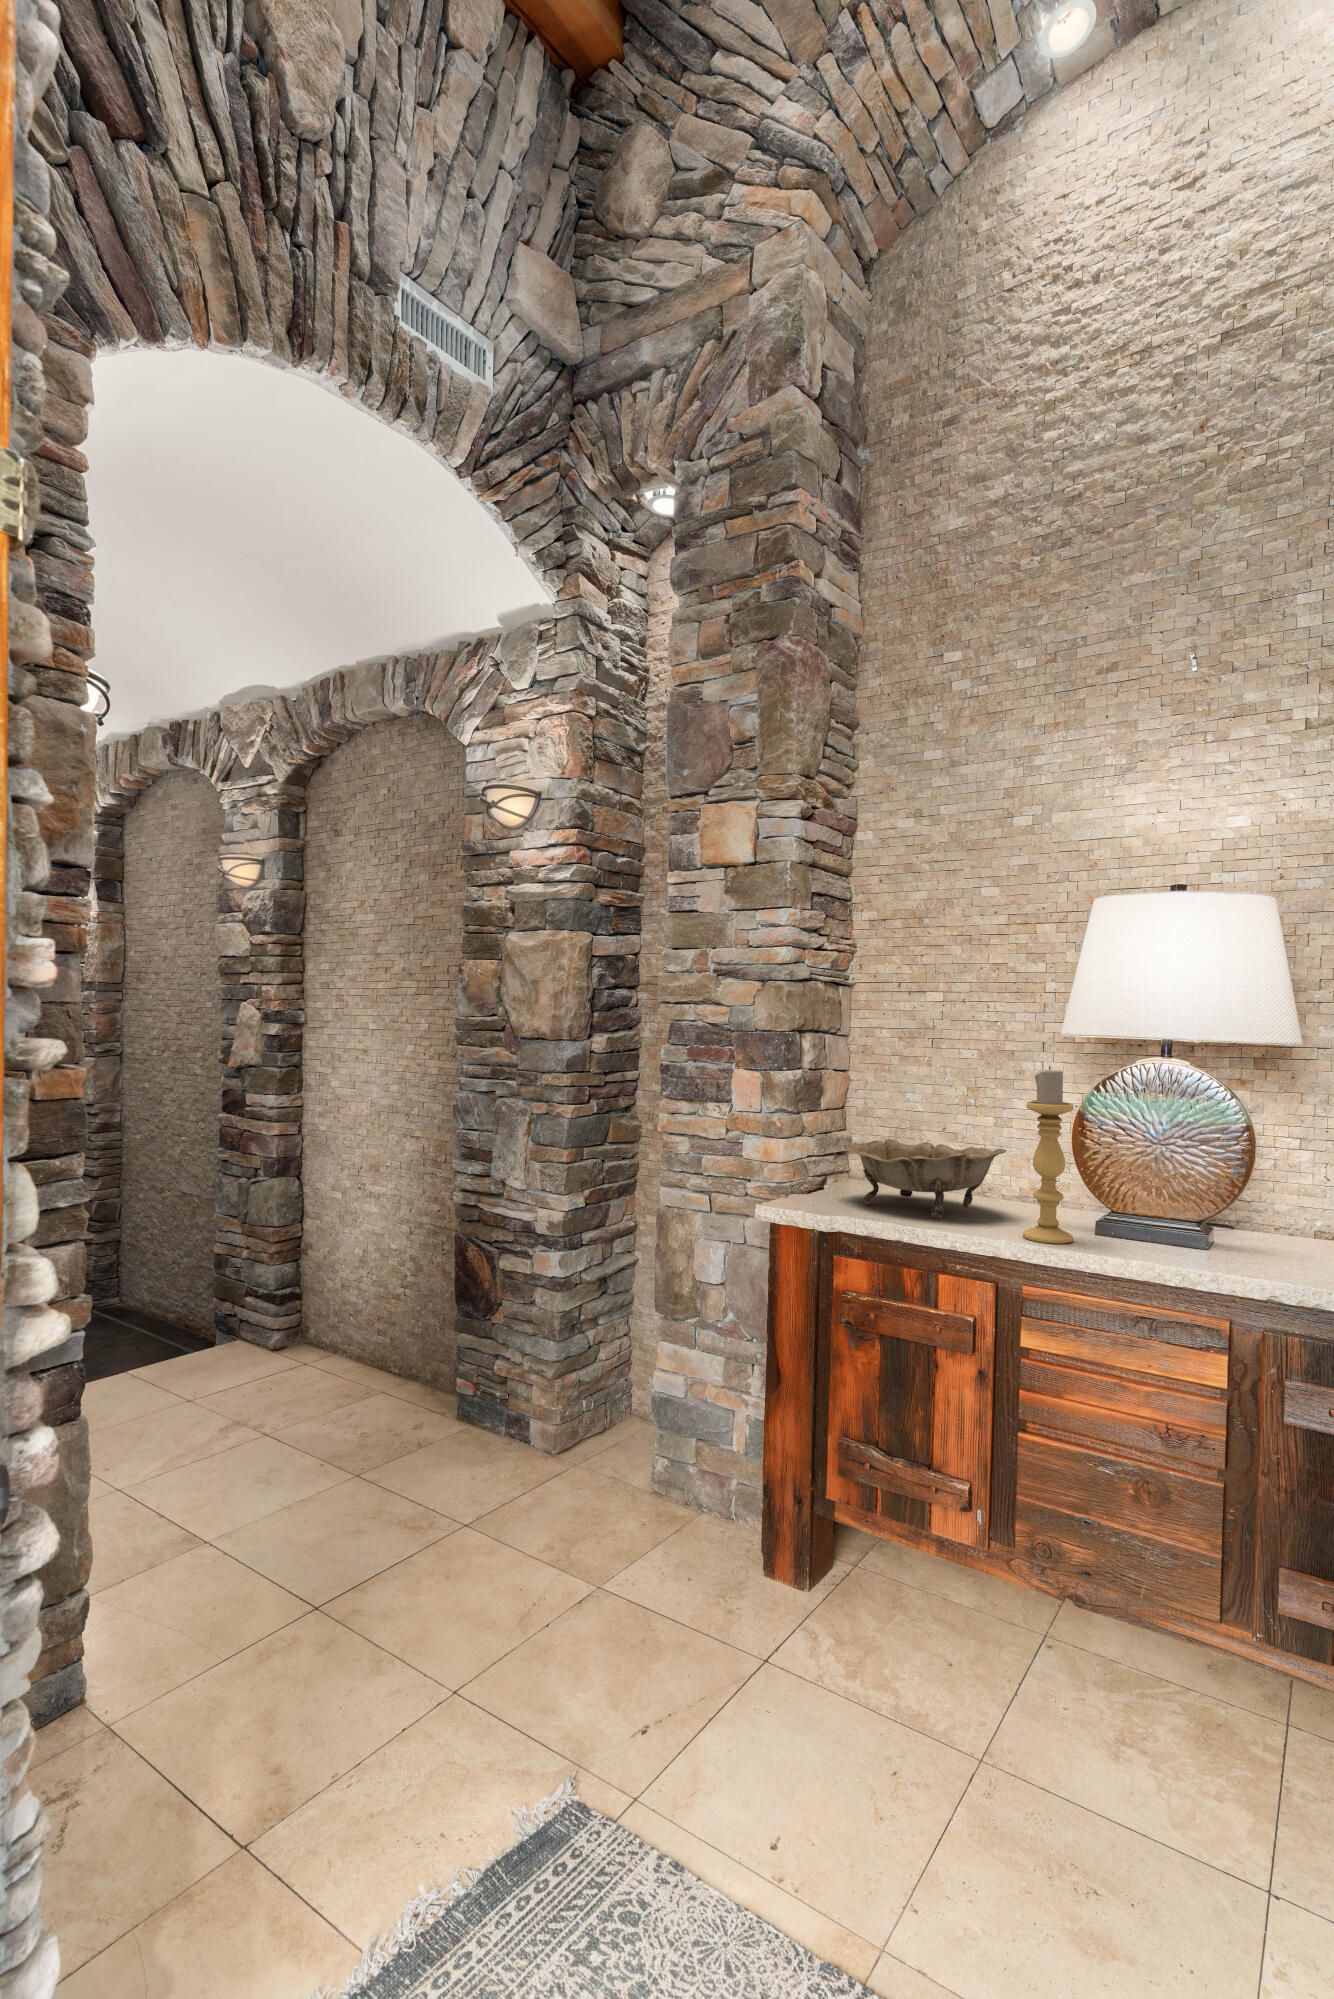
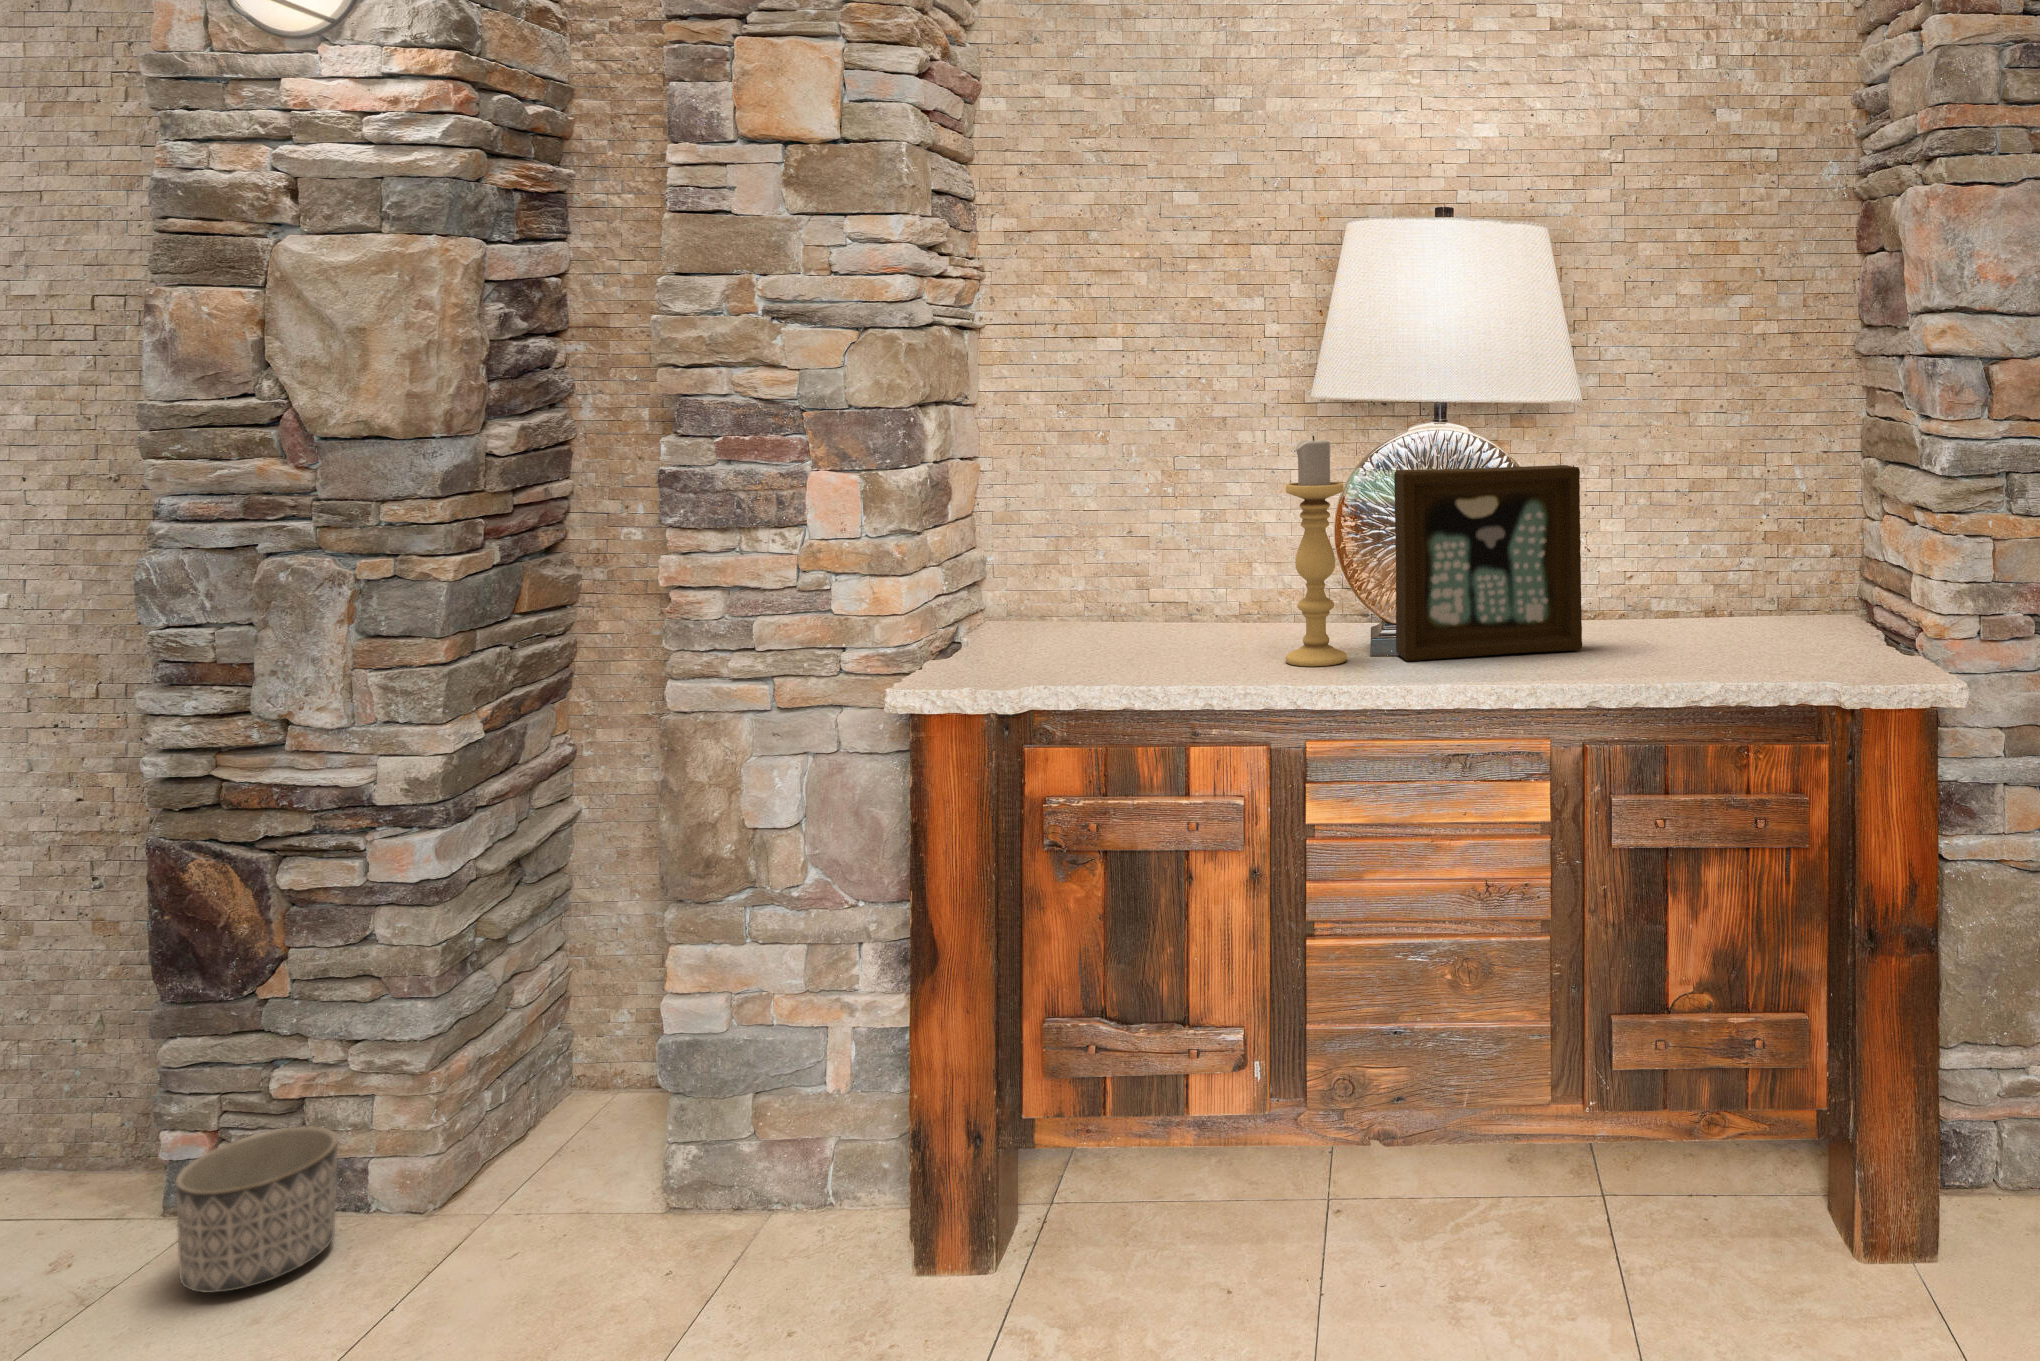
picture frame: none [1118,1097,1296,1267] -> present [1394,465,1582,661]
decorative bowl: present [843,1139,1007,1218] -> none [1004,552,1242,657]
planter: none [448,1393,514,1469] -> present [176,1126,338,1293]

